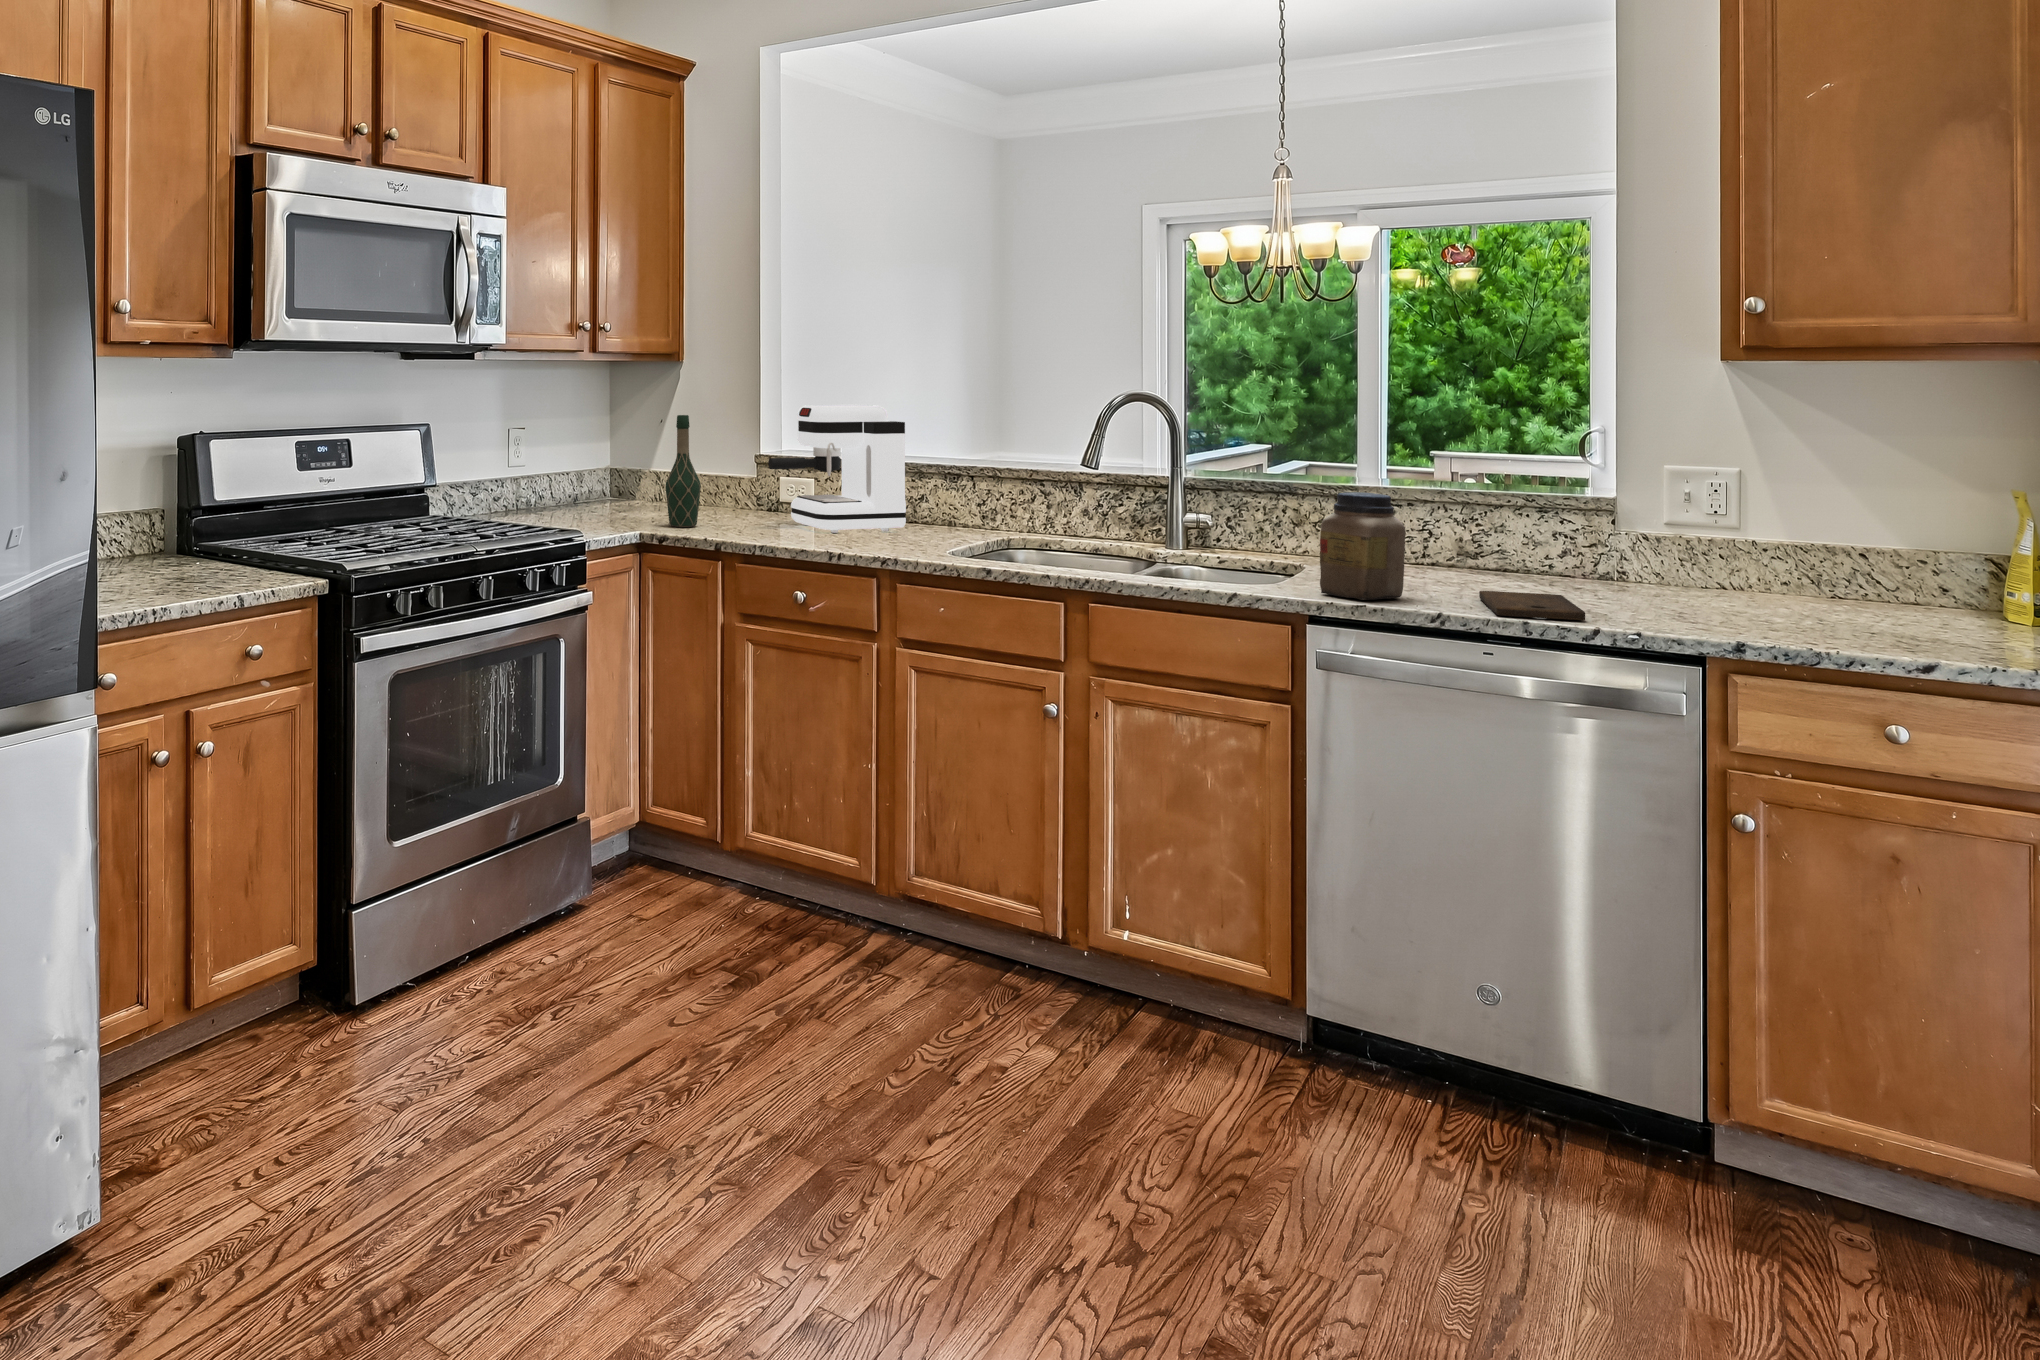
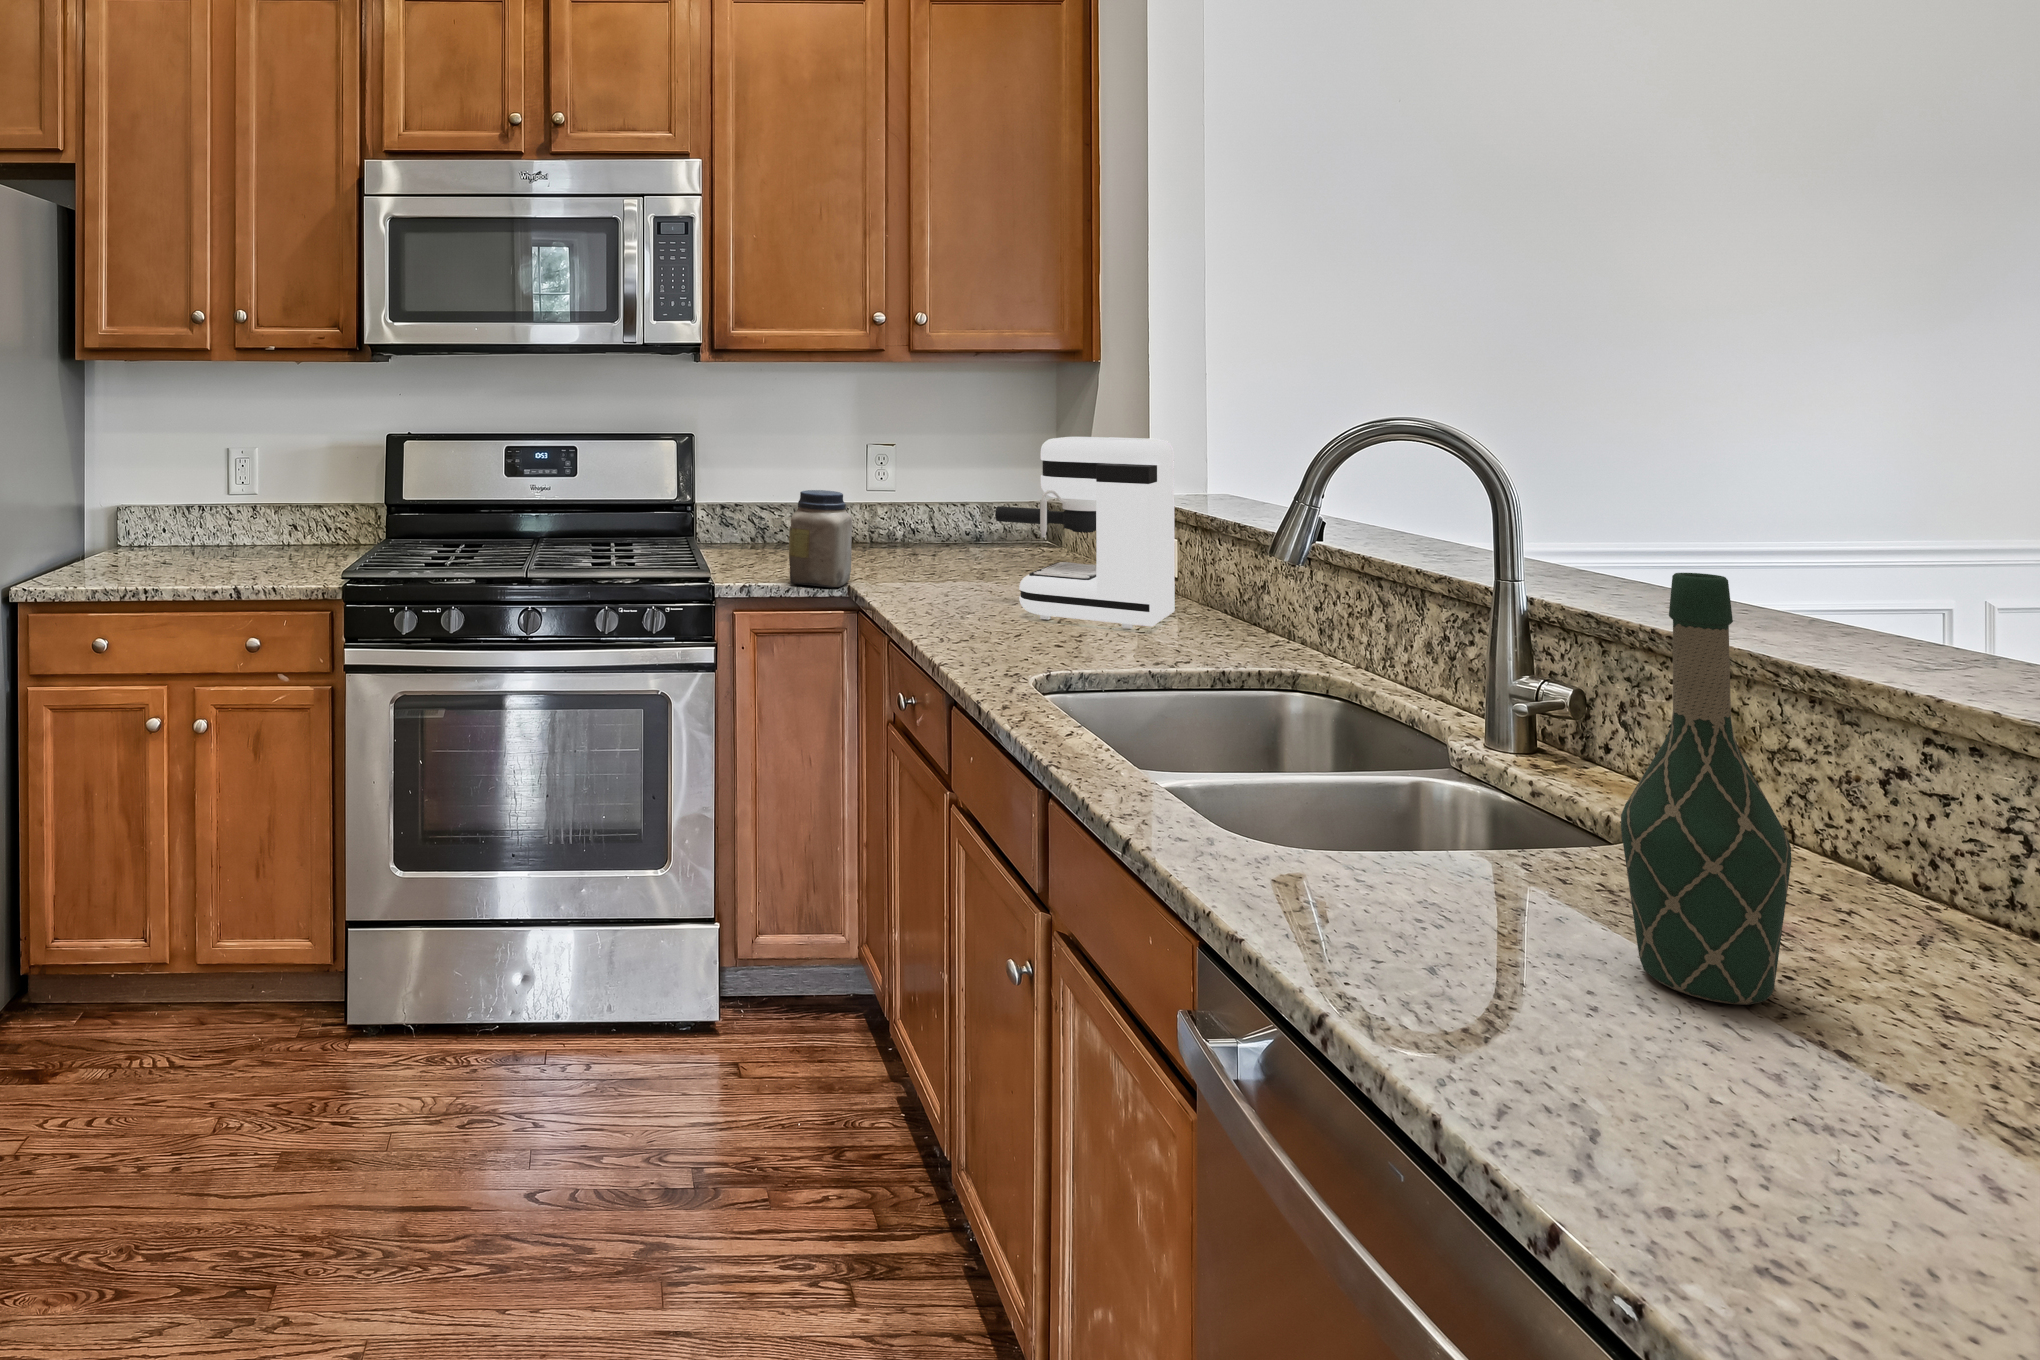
wine bottle: present [665,415,701,527] -> present [1621,573,1792,1005]
jar: present [1320,492,1406,600] -> present [789,490,852,587]
cutting board: present [1479,591,1585,620] -> none [1399,1018,1879,1217]

